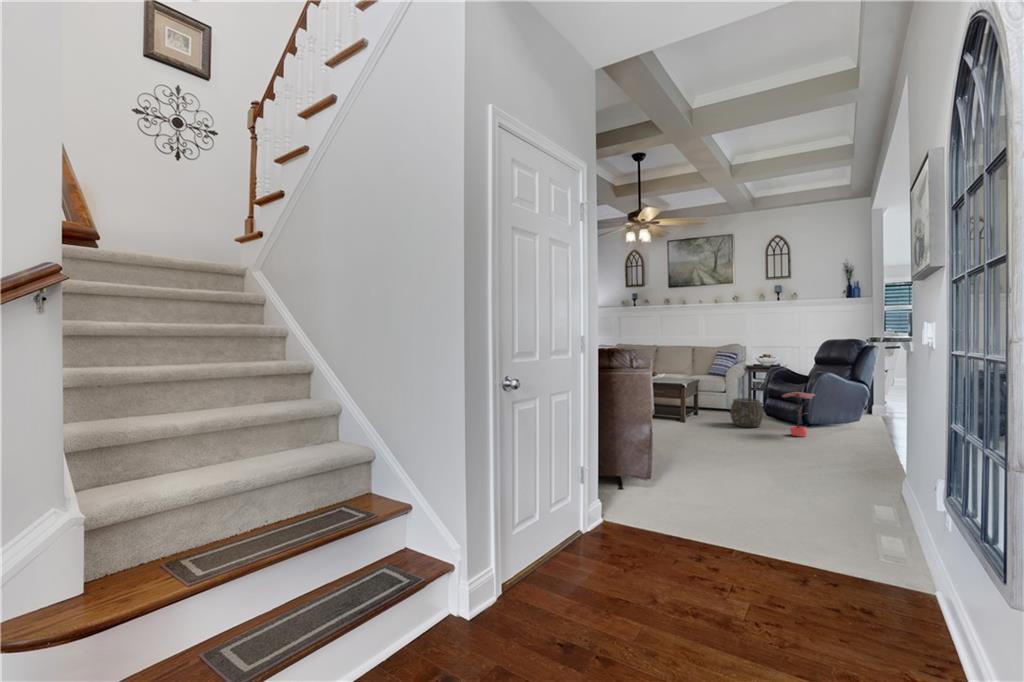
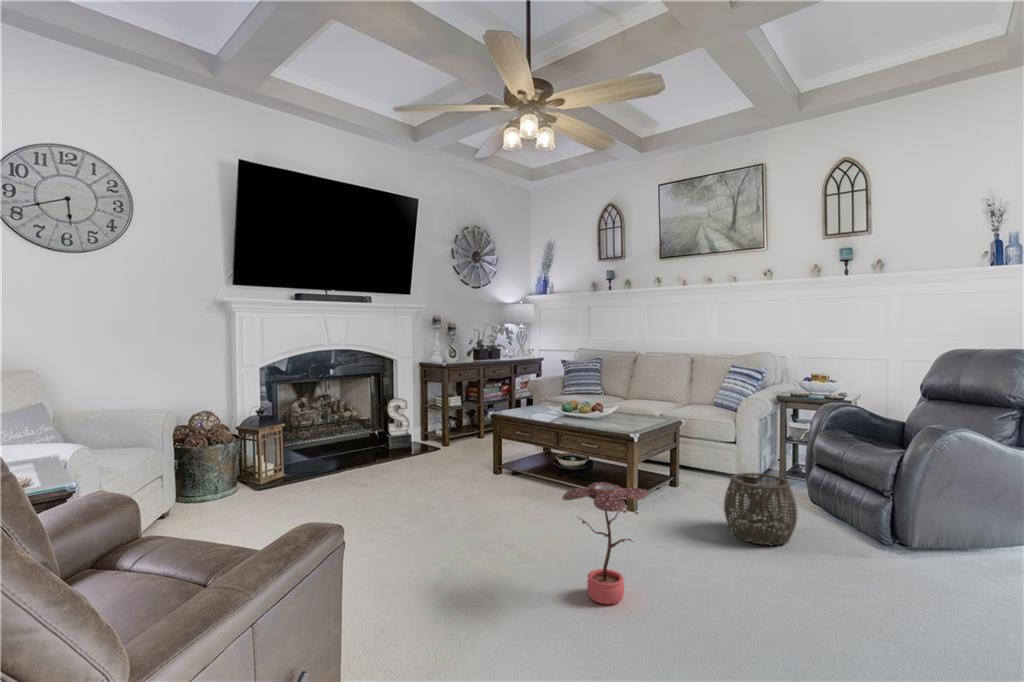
potted plant: present [782,392,815,437] -> present [563,482,649,604]

